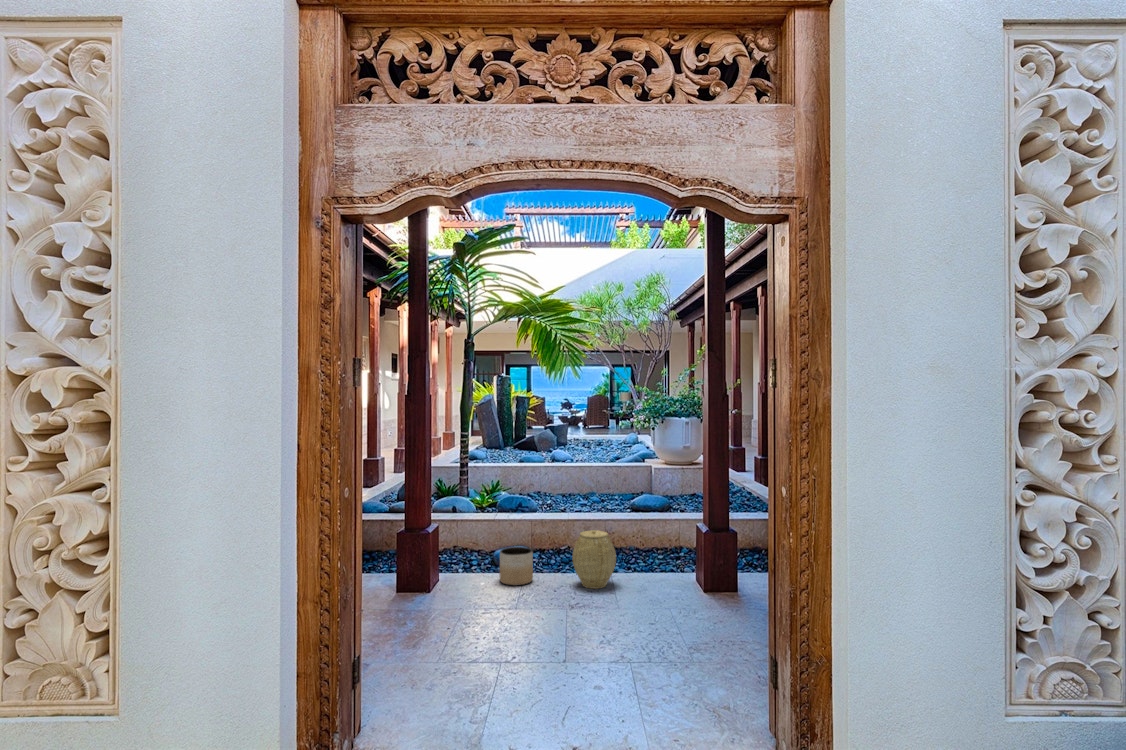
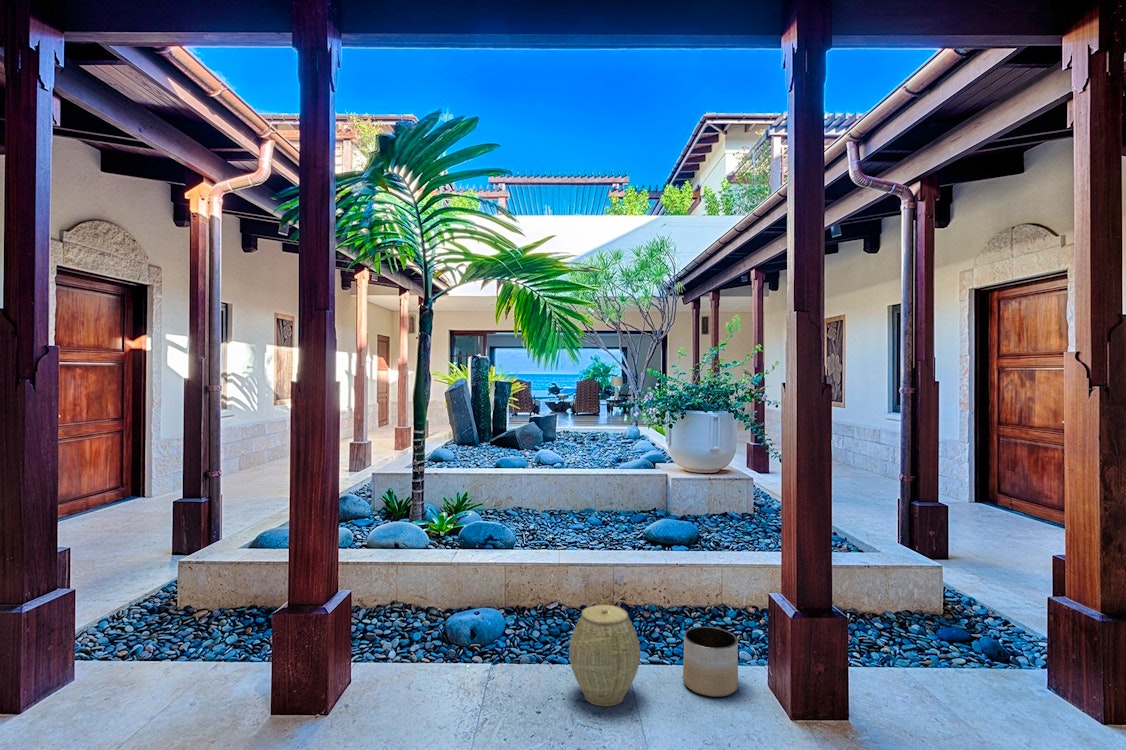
planter: present [500,547,533,586] -> present [683,626,738,697]

